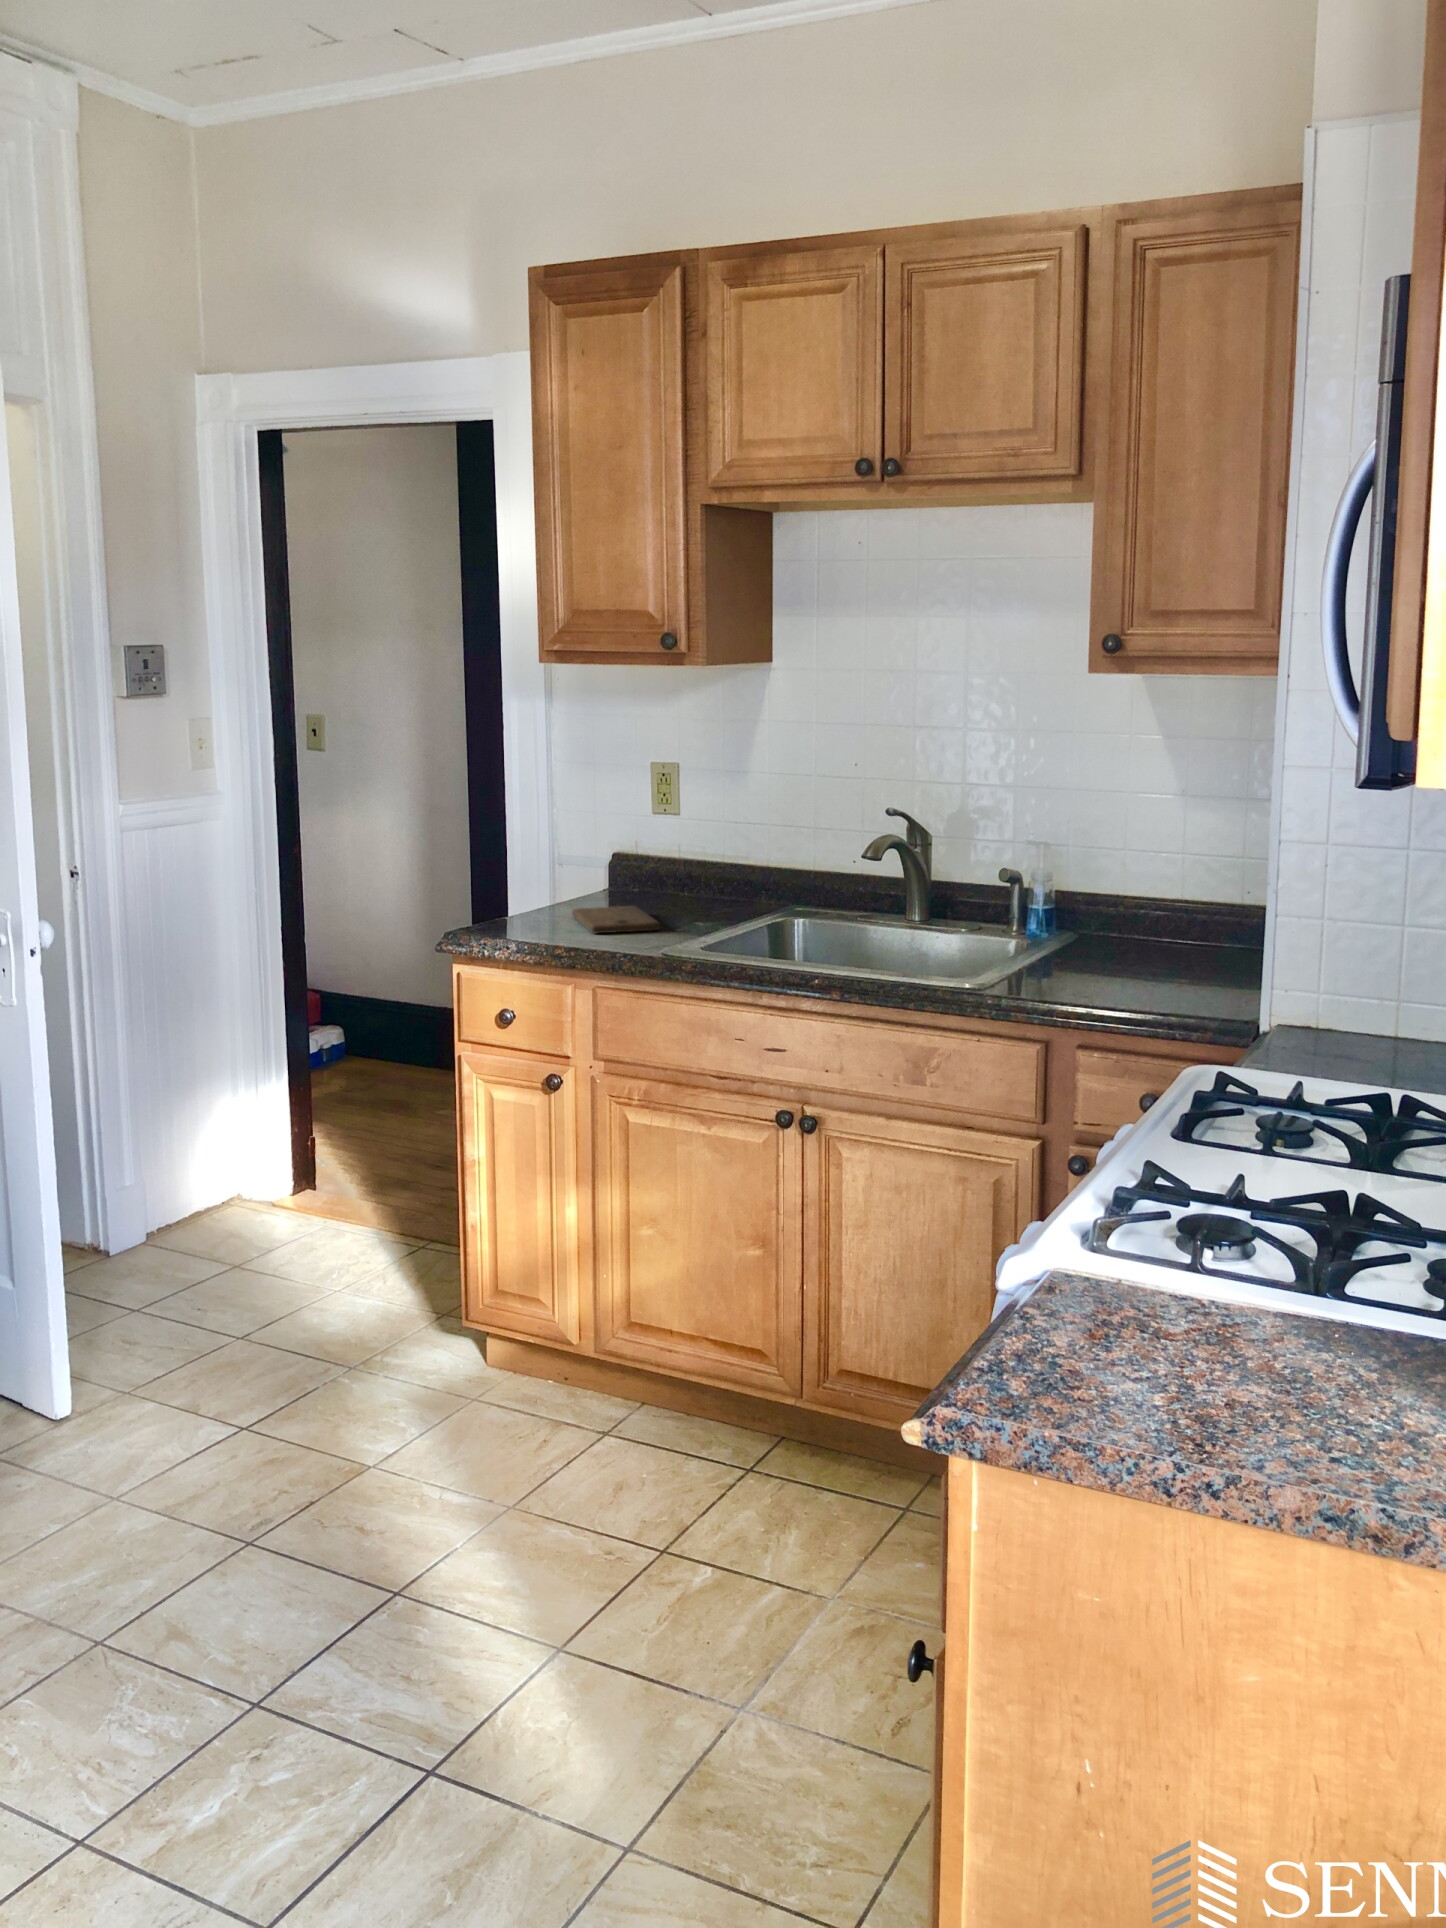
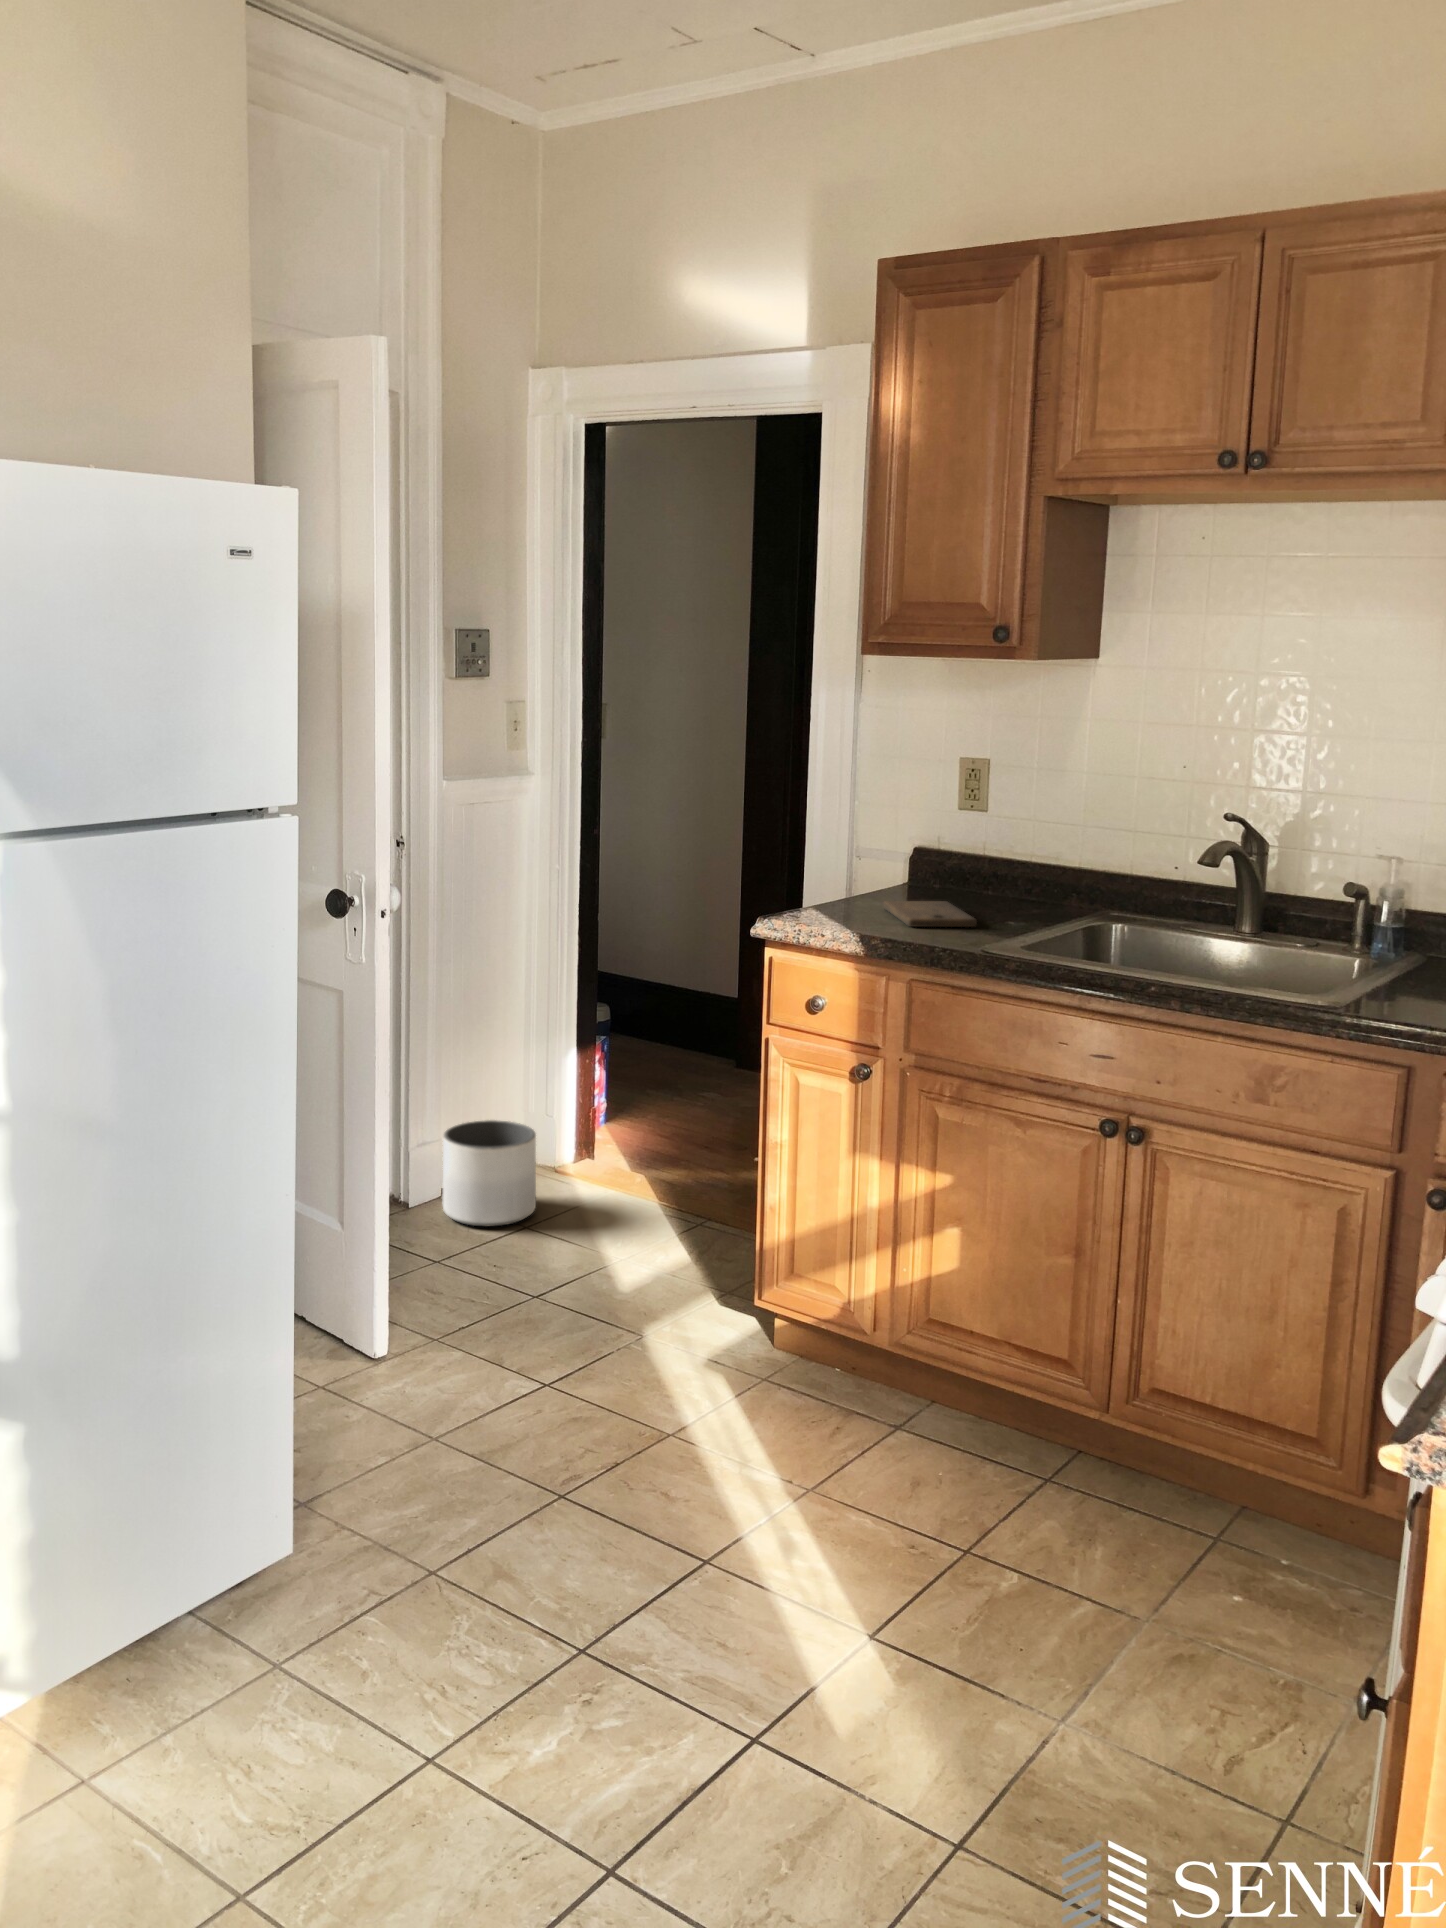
planter: none [140,1157,245,1268] -> present [443,1120,536,1226]

